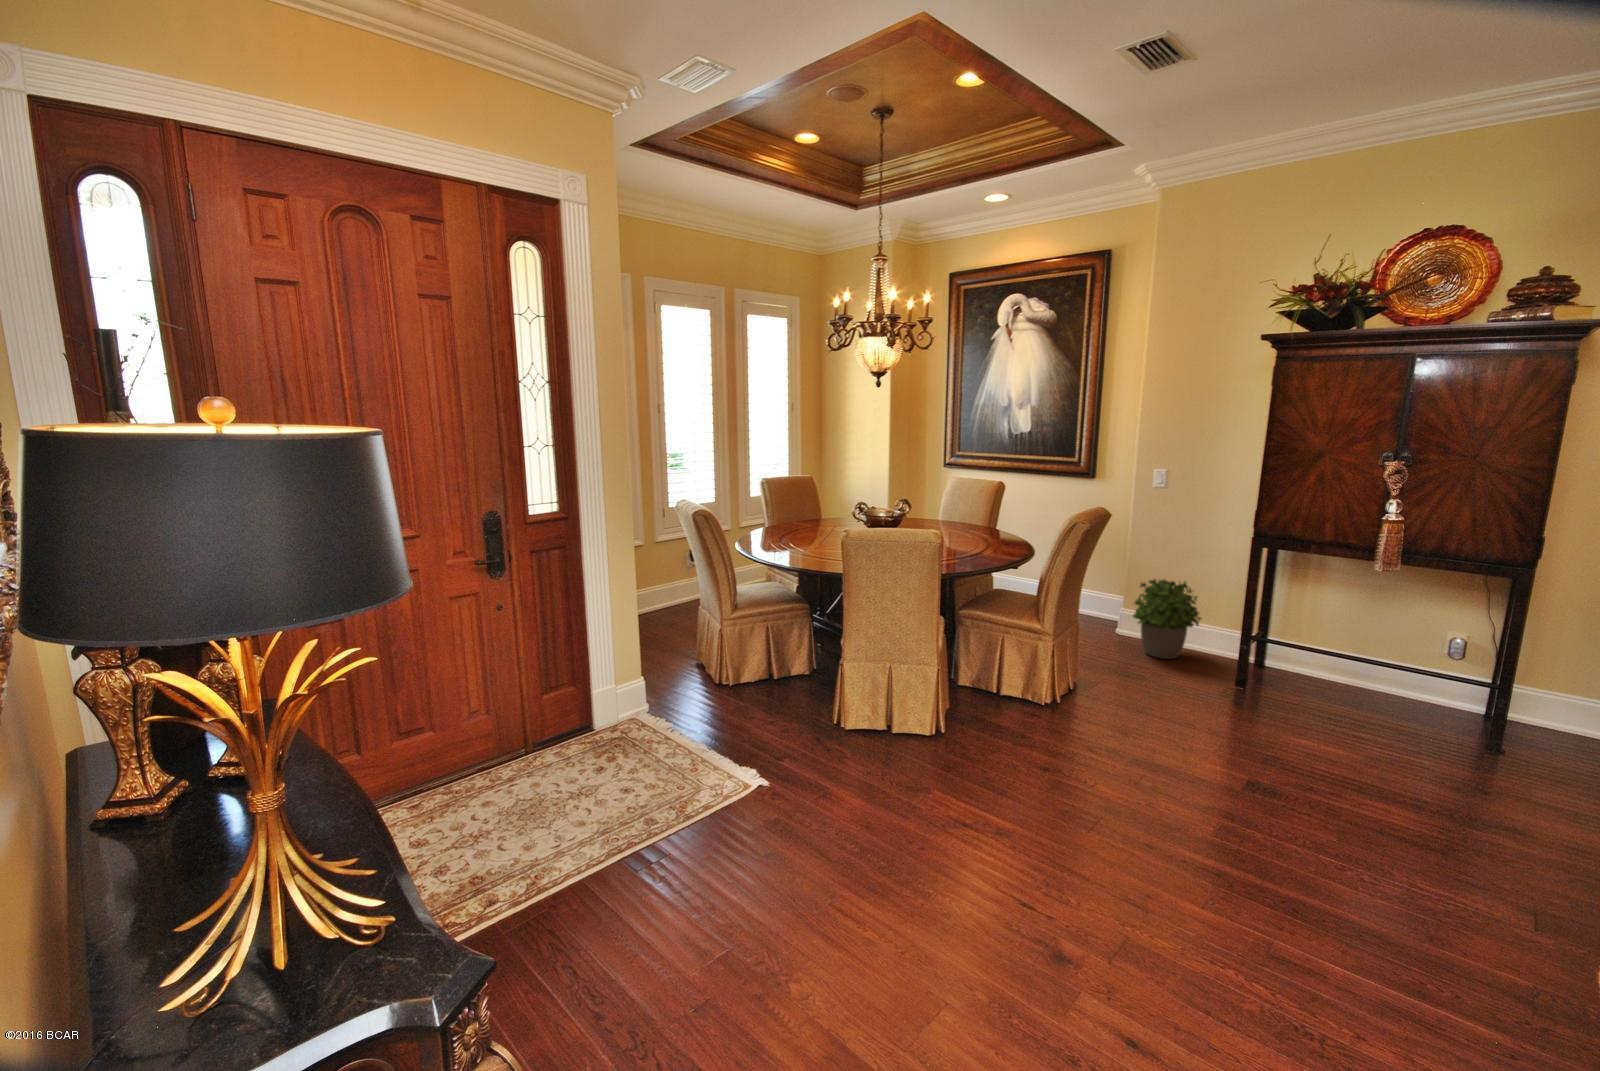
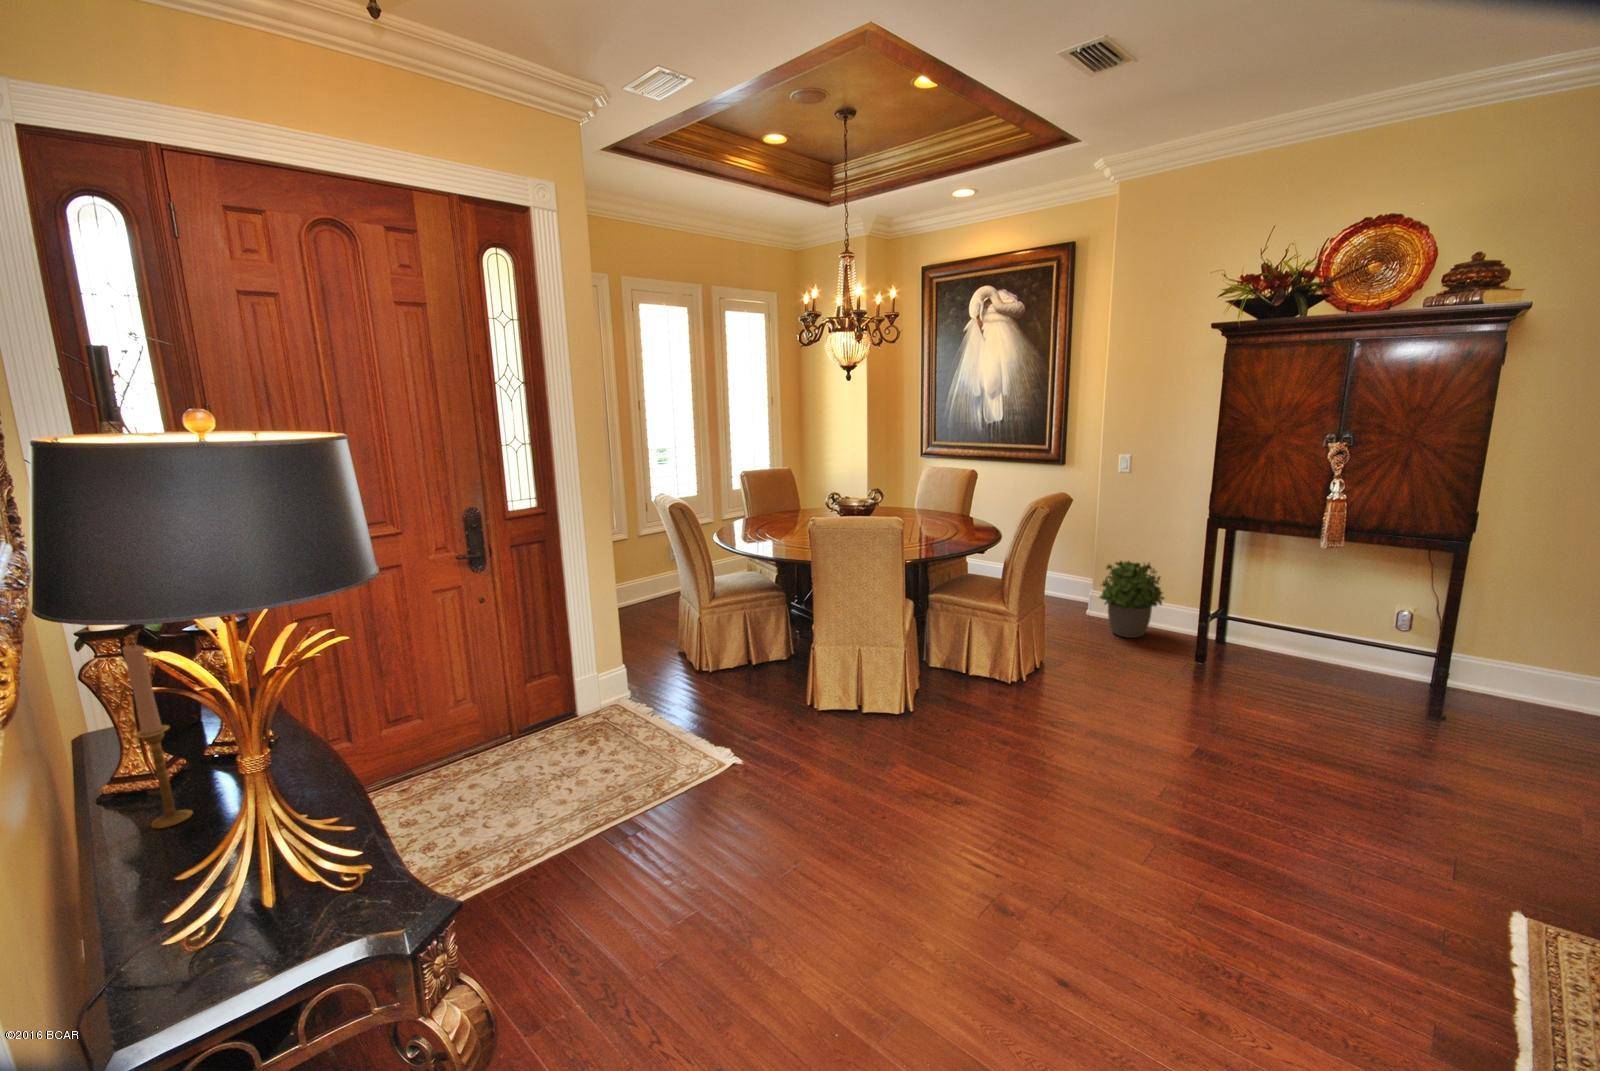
candlestick: none [121,657,194,864] -> present [123,645,193,828]

